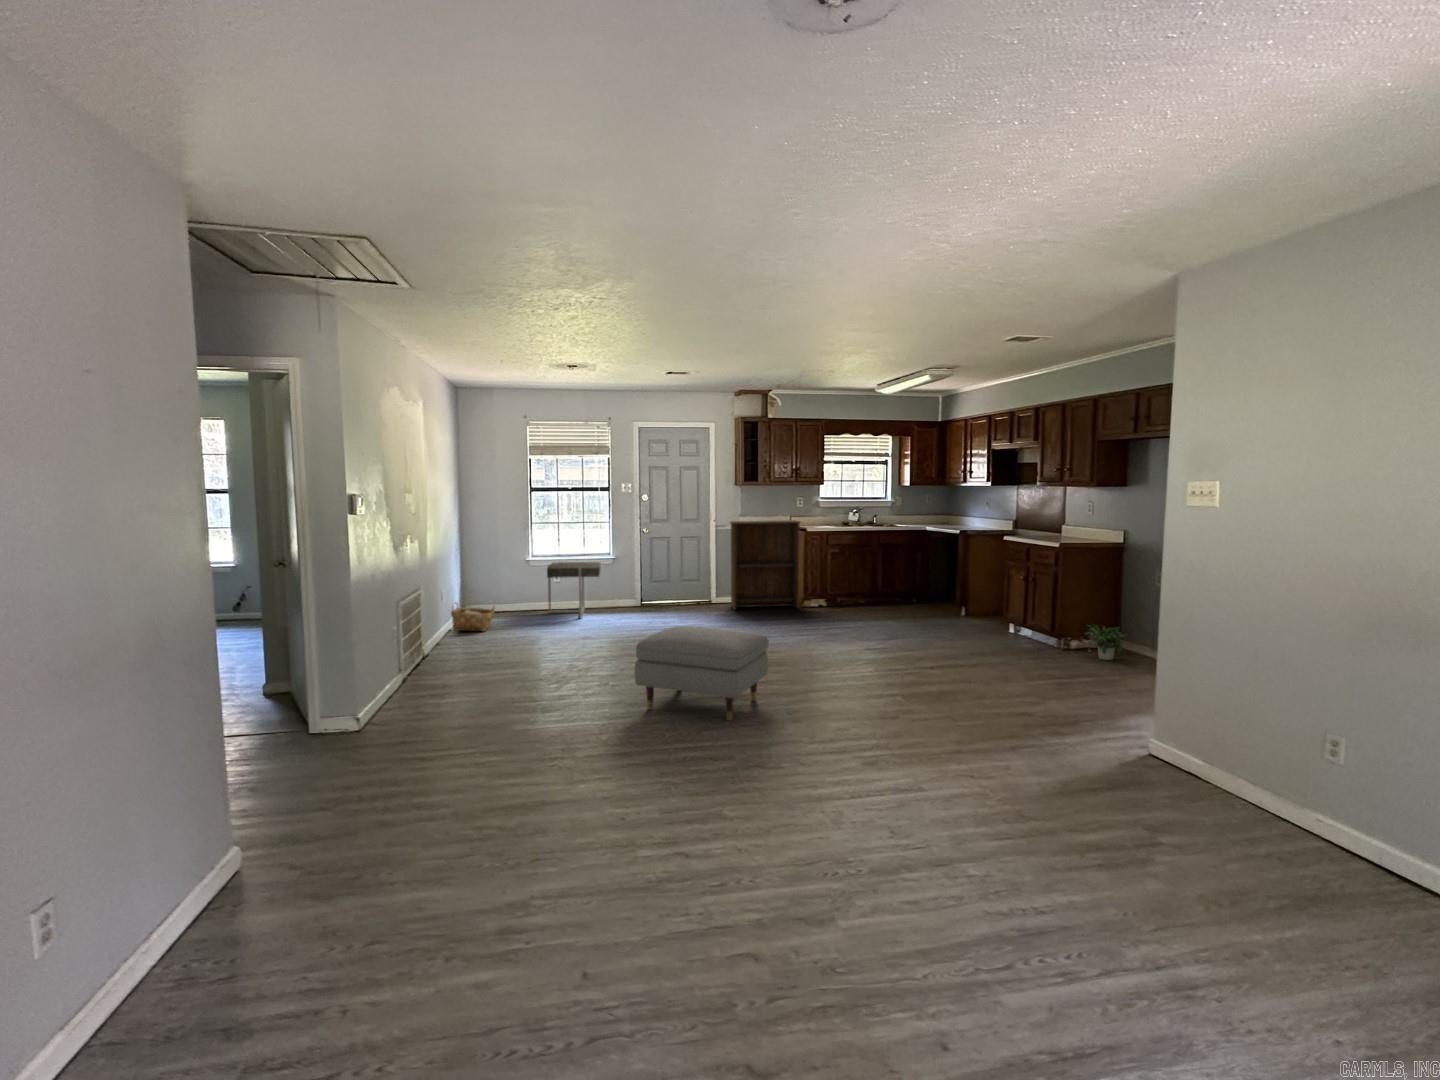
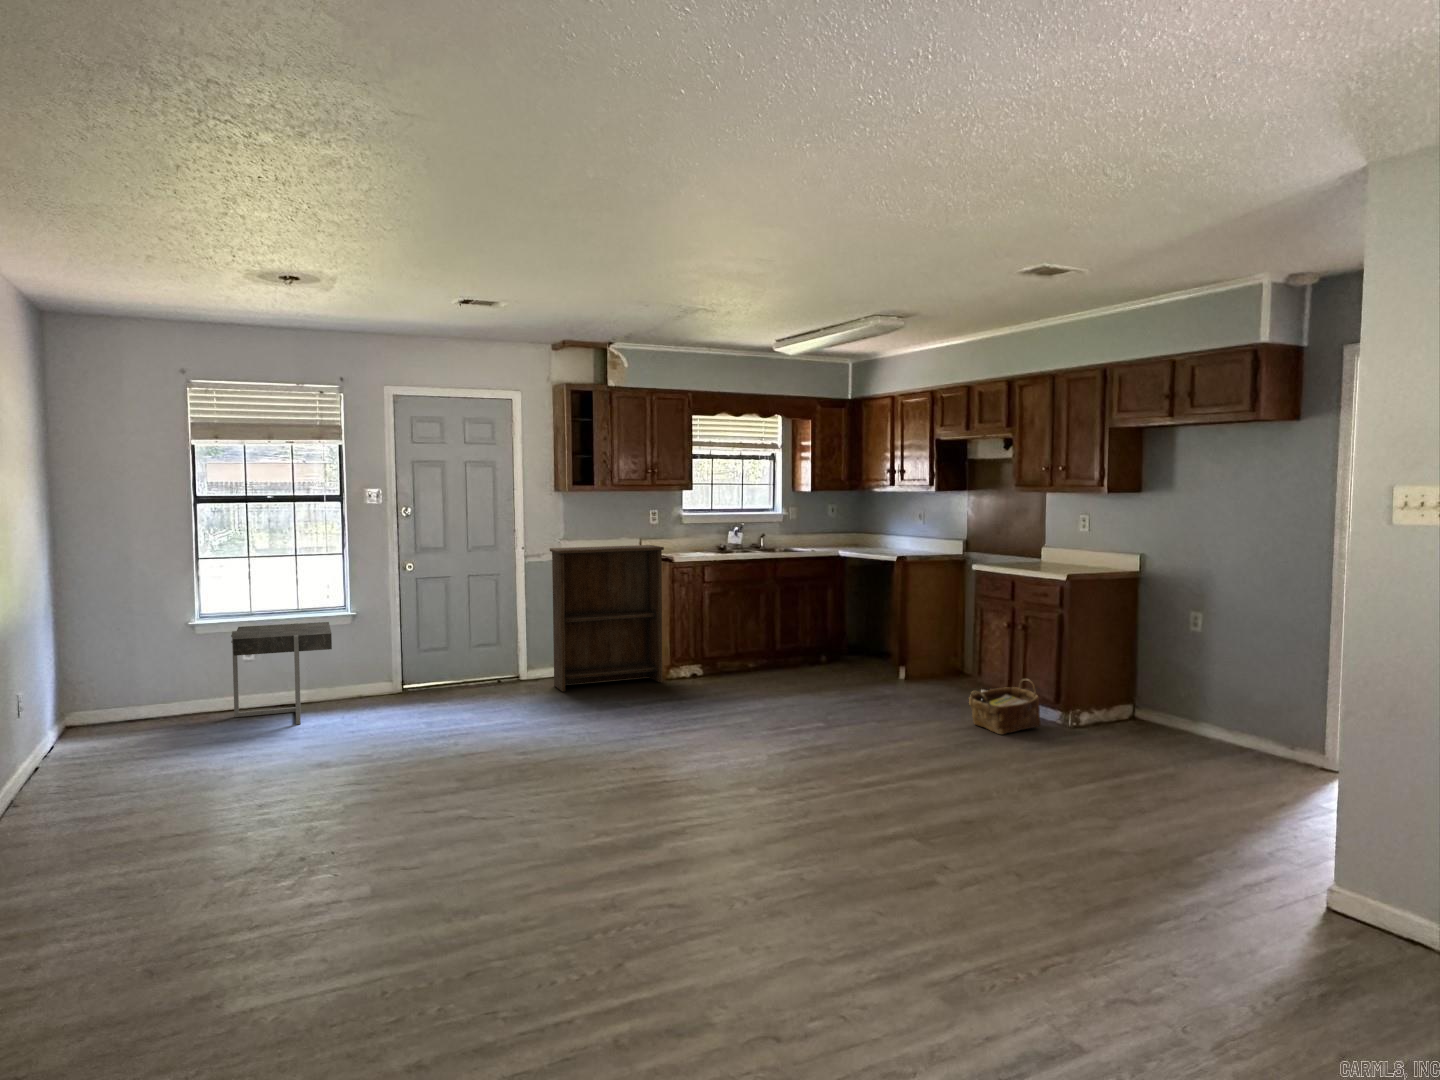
woven basket: present [451,603,495,631] -> present [969,679,1040,734]
ottoman: present [635,626,769,721] -> none [461,747,697,922]
potted plant: present [1086,626,1125,660] -> none [1083,689,1165,741]

